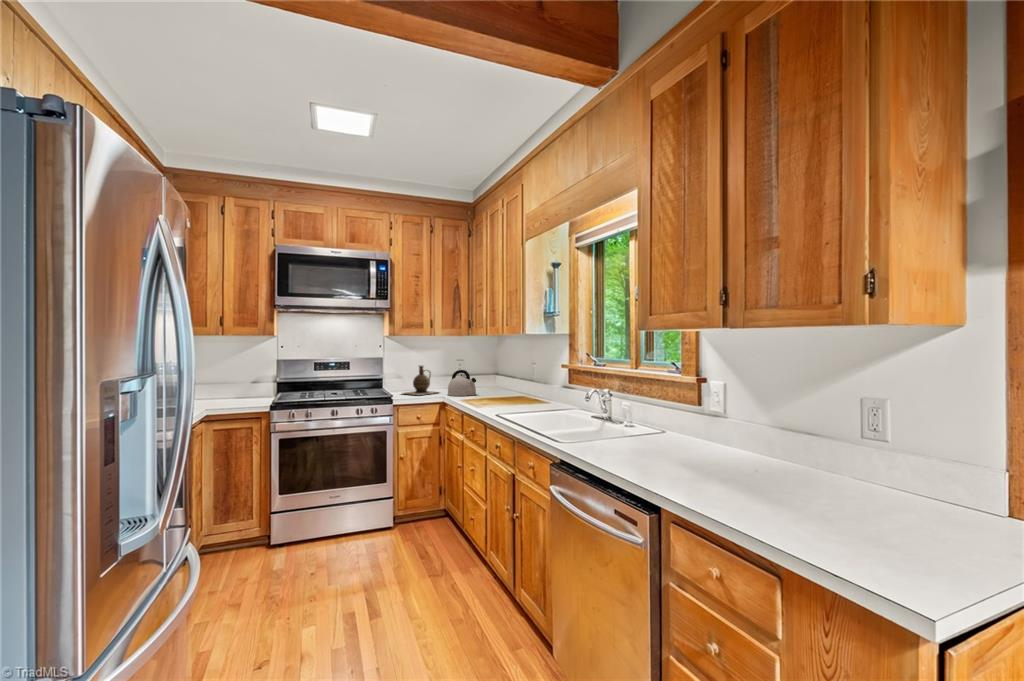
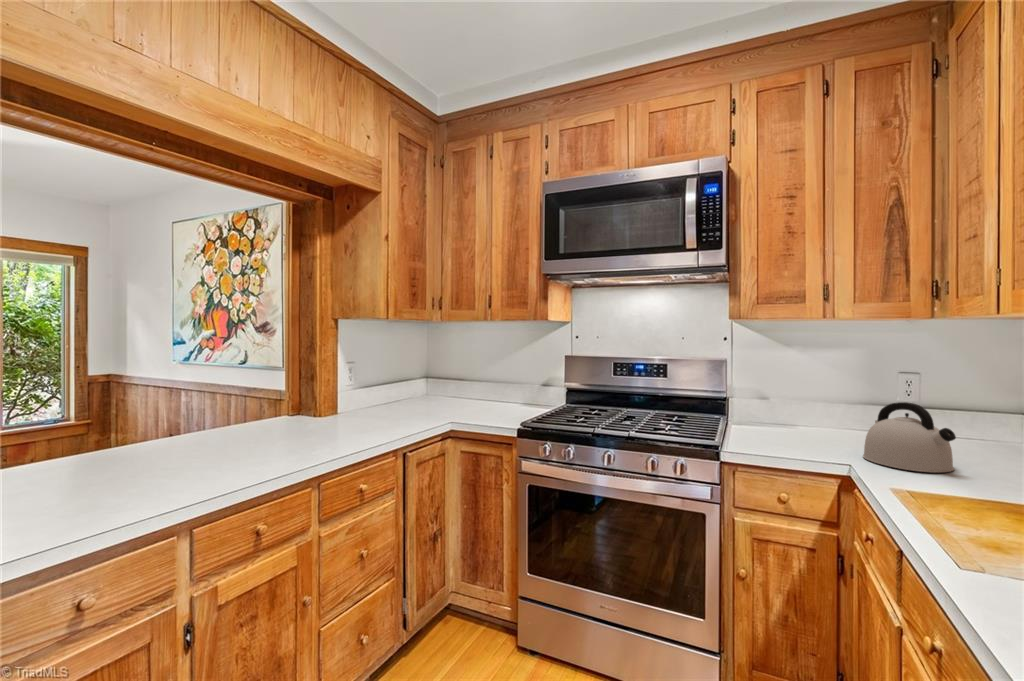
ceramic jug: present [404,366,437,395] -> none [749,380,850,446]

